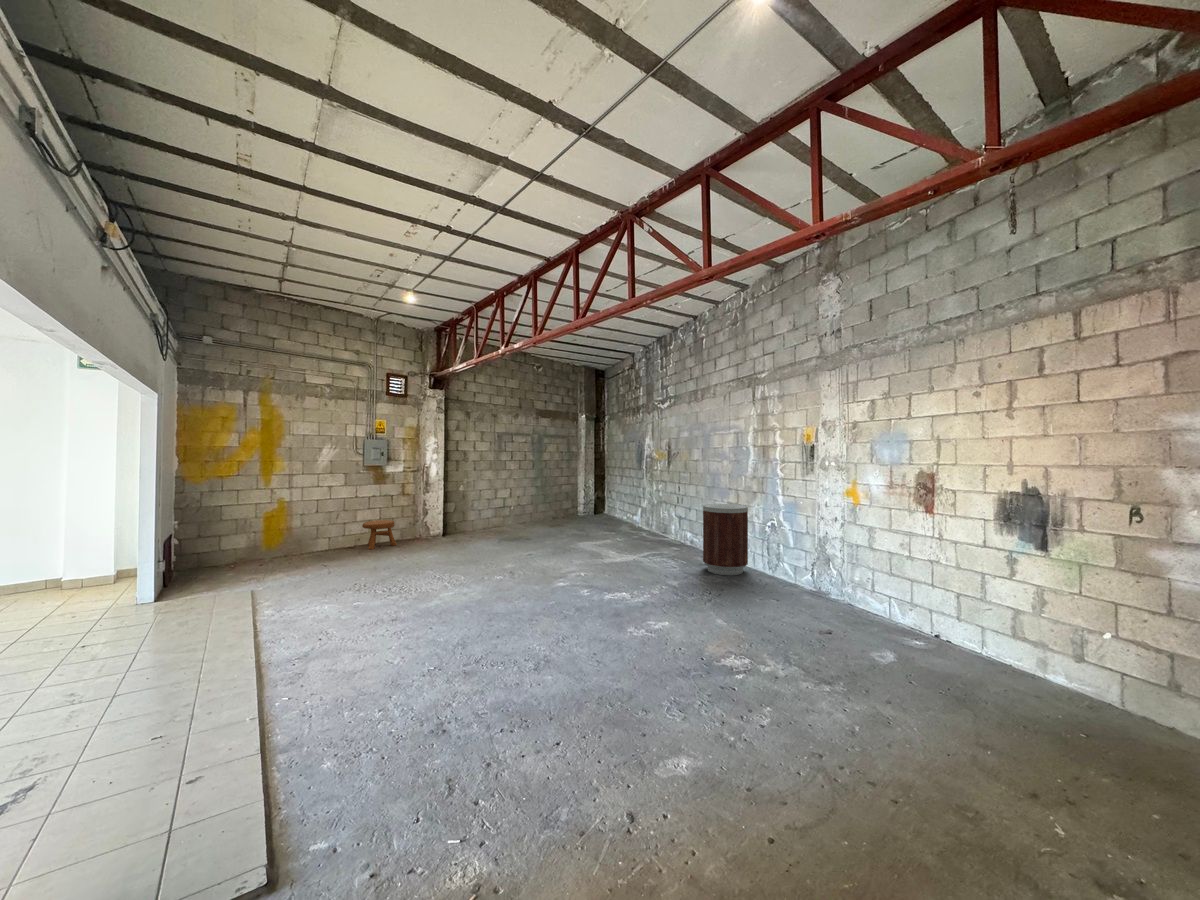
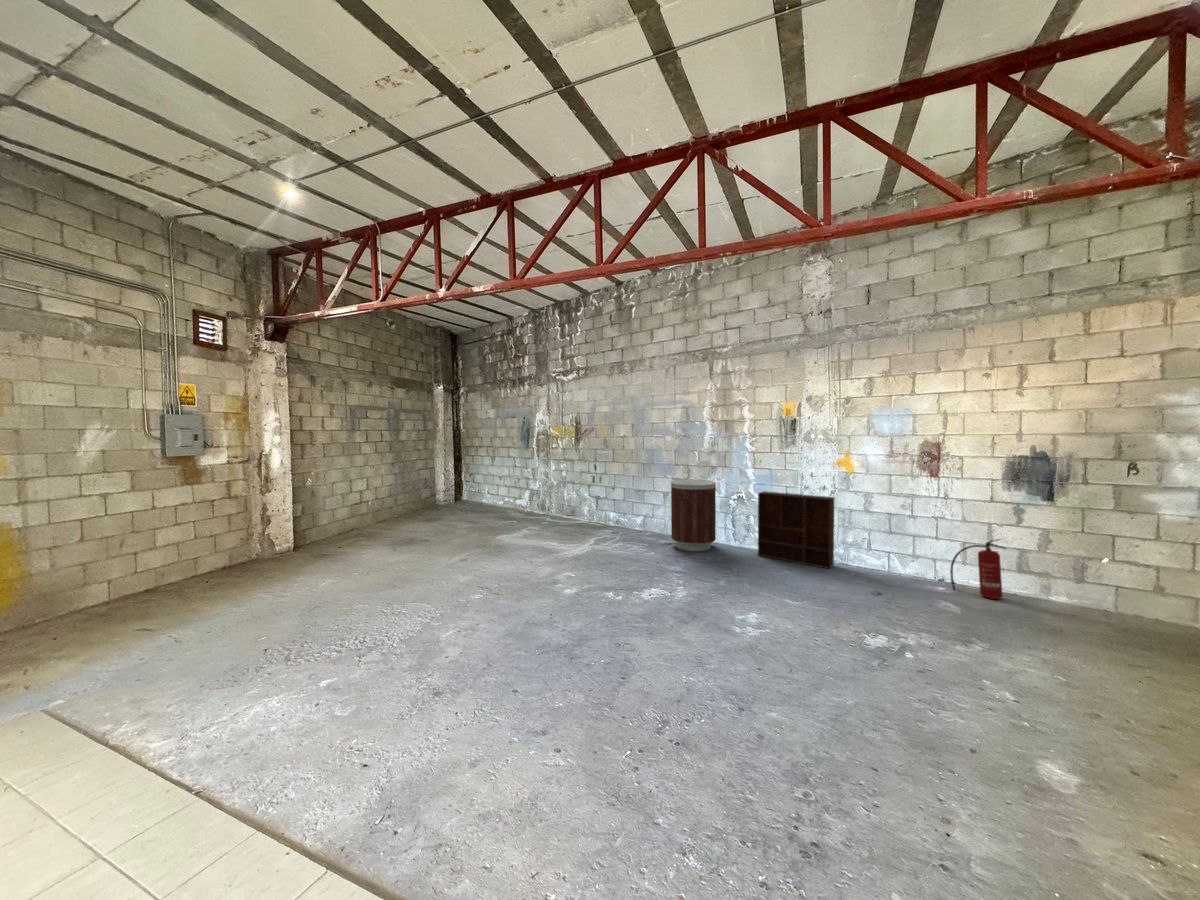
stool: present [362,520,397,549] -> none [170,541,238,592]
shelving unit: none [775,520,842,608] -> present [758,491,834,569]
fire extinguisher: none [937,593,988,666] -> present [950,539,1005,599]

